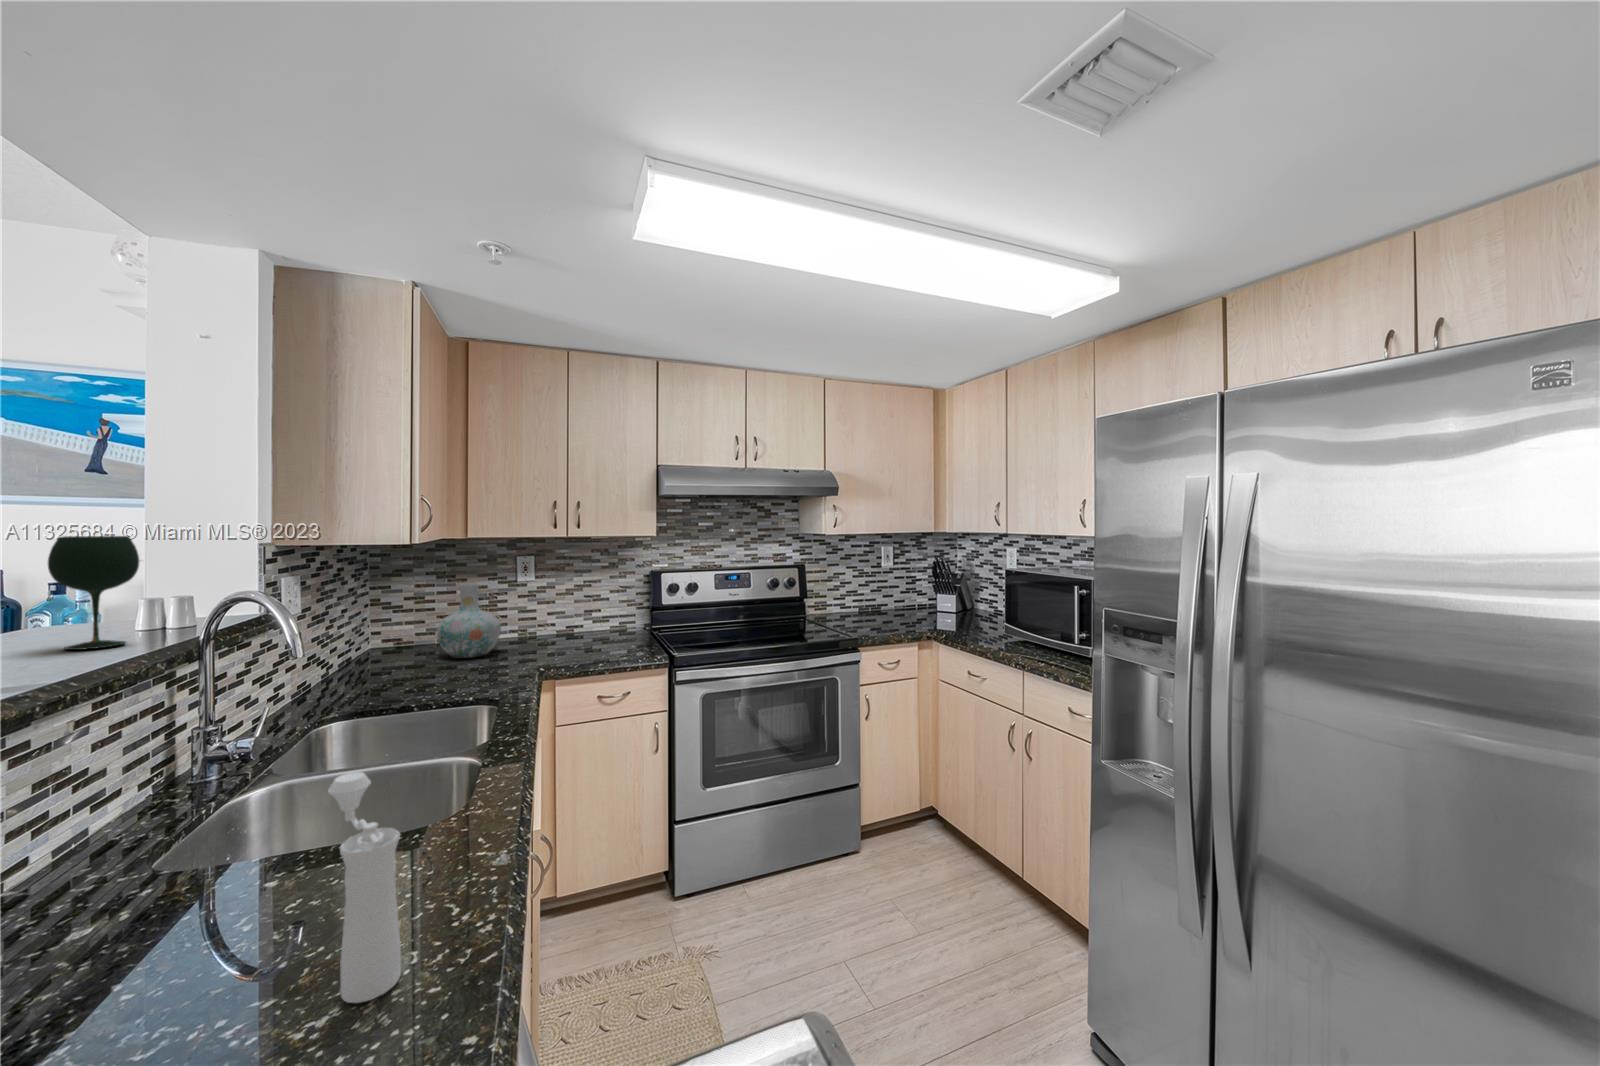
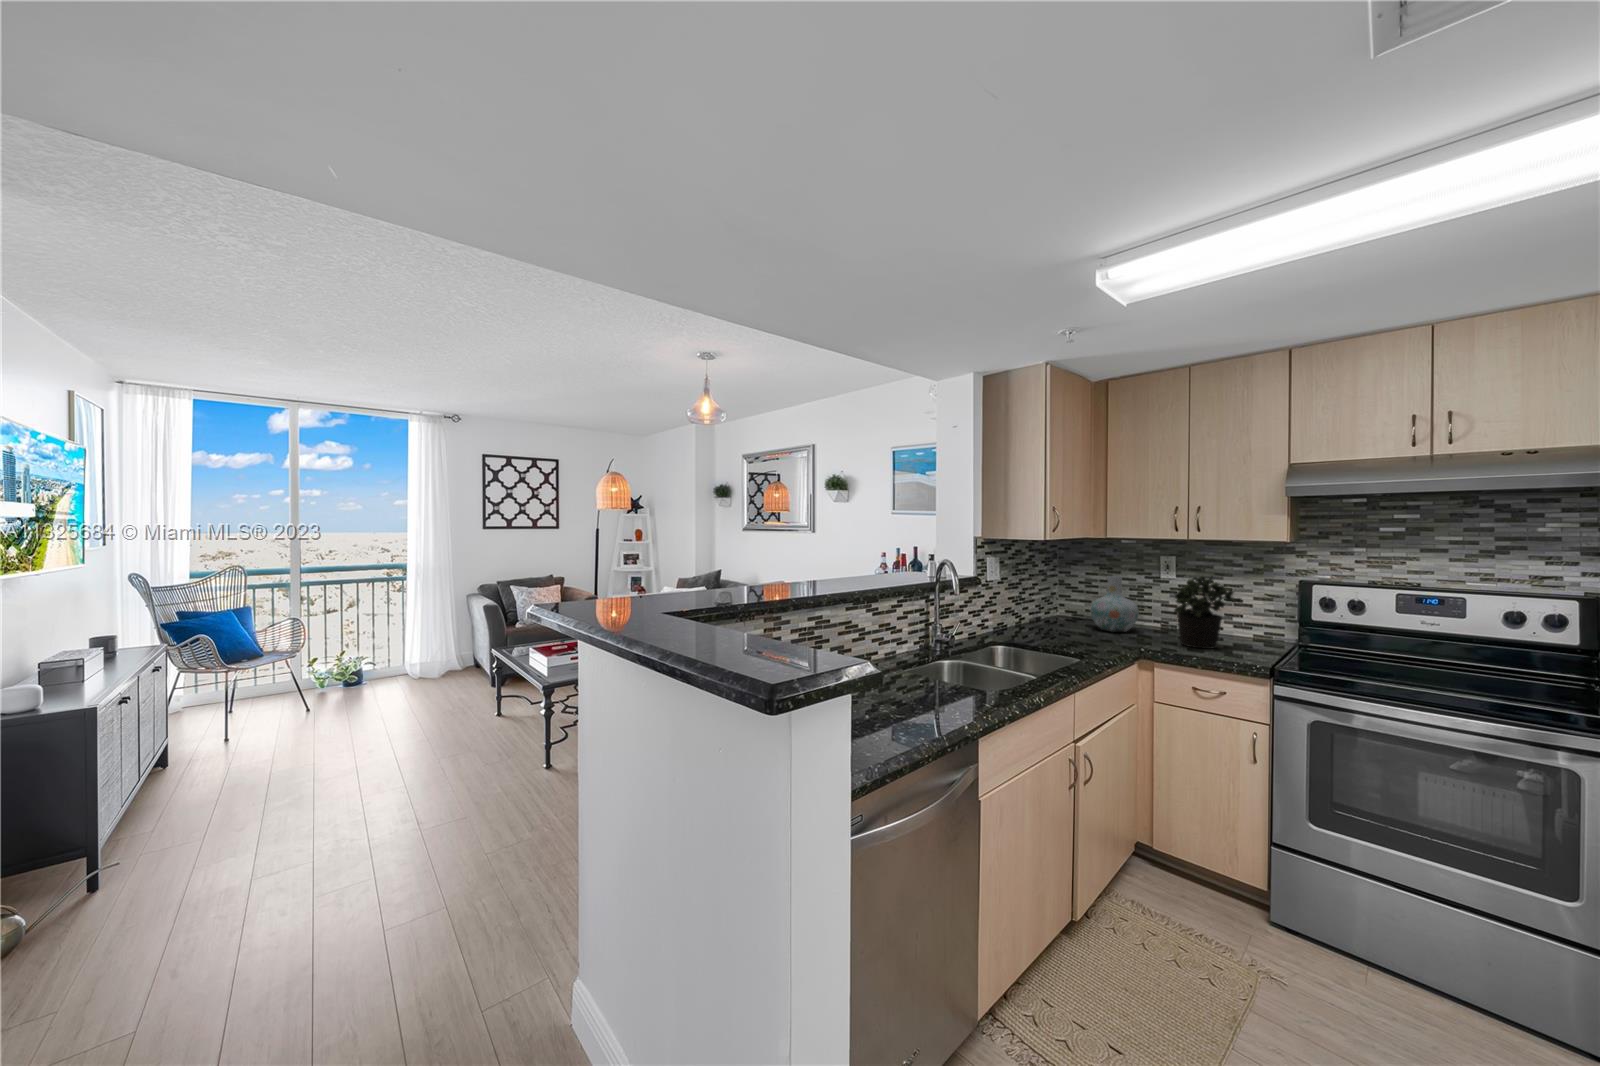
wine glass: present [48,536,139,650] -> none [895,535,921,582]
potted plant: none [552,571,616,658] -> present [1174,575,1242,649]
pepper mill: present [328,772,401,1003] -> none [920,635,943,718]

